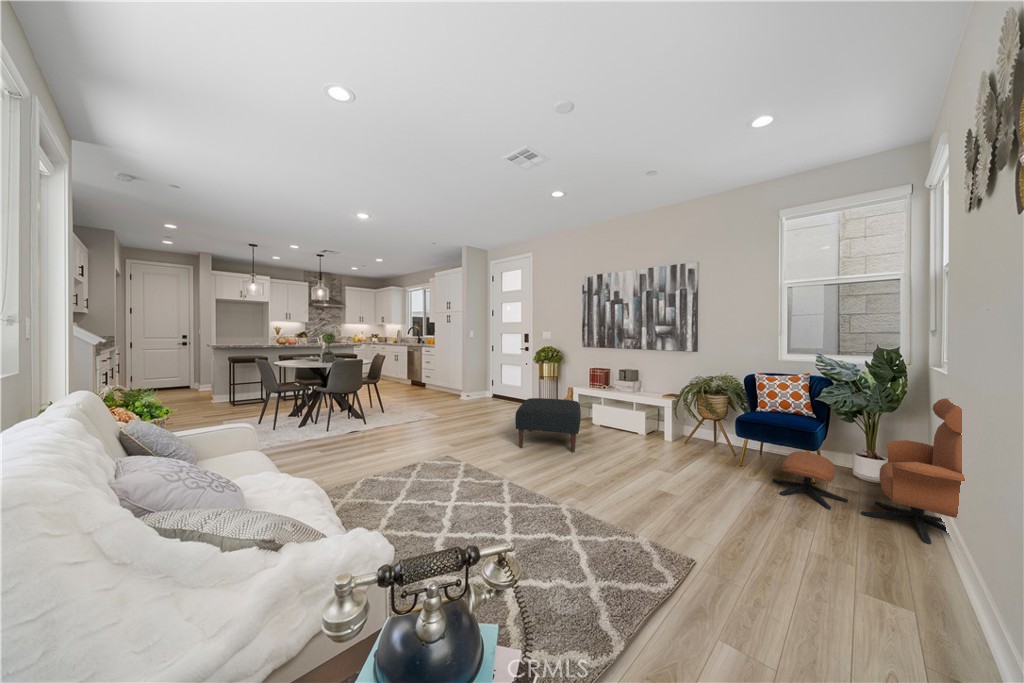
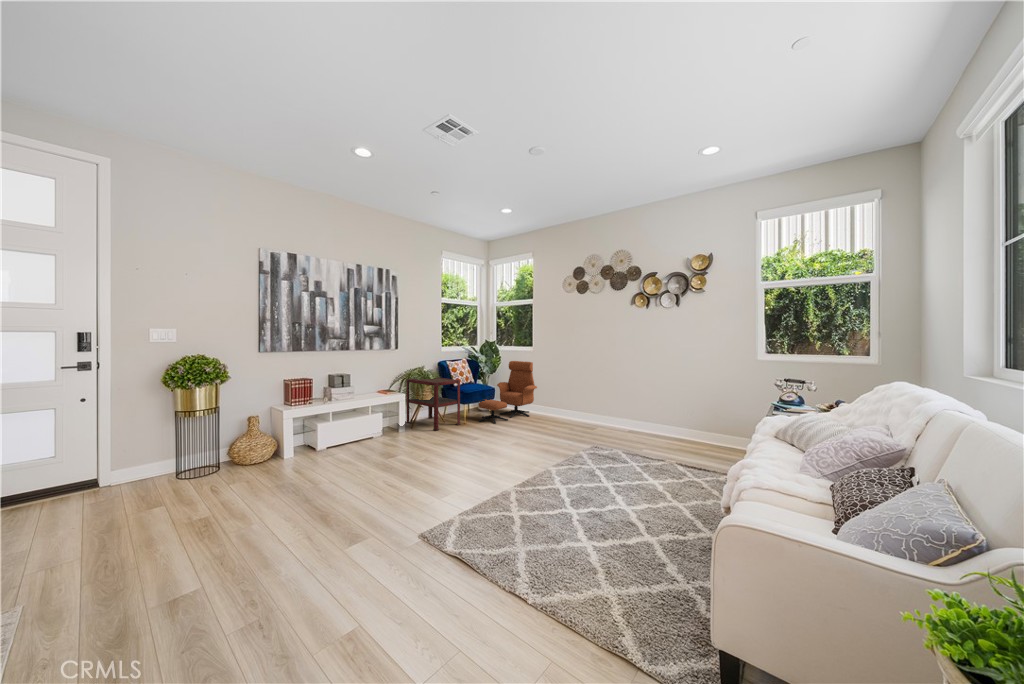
side table: none [683,388,748,468] -> present [406,377,460,431]
ottoman: present [515,398,581,452] -> none [314,418,423,487]

